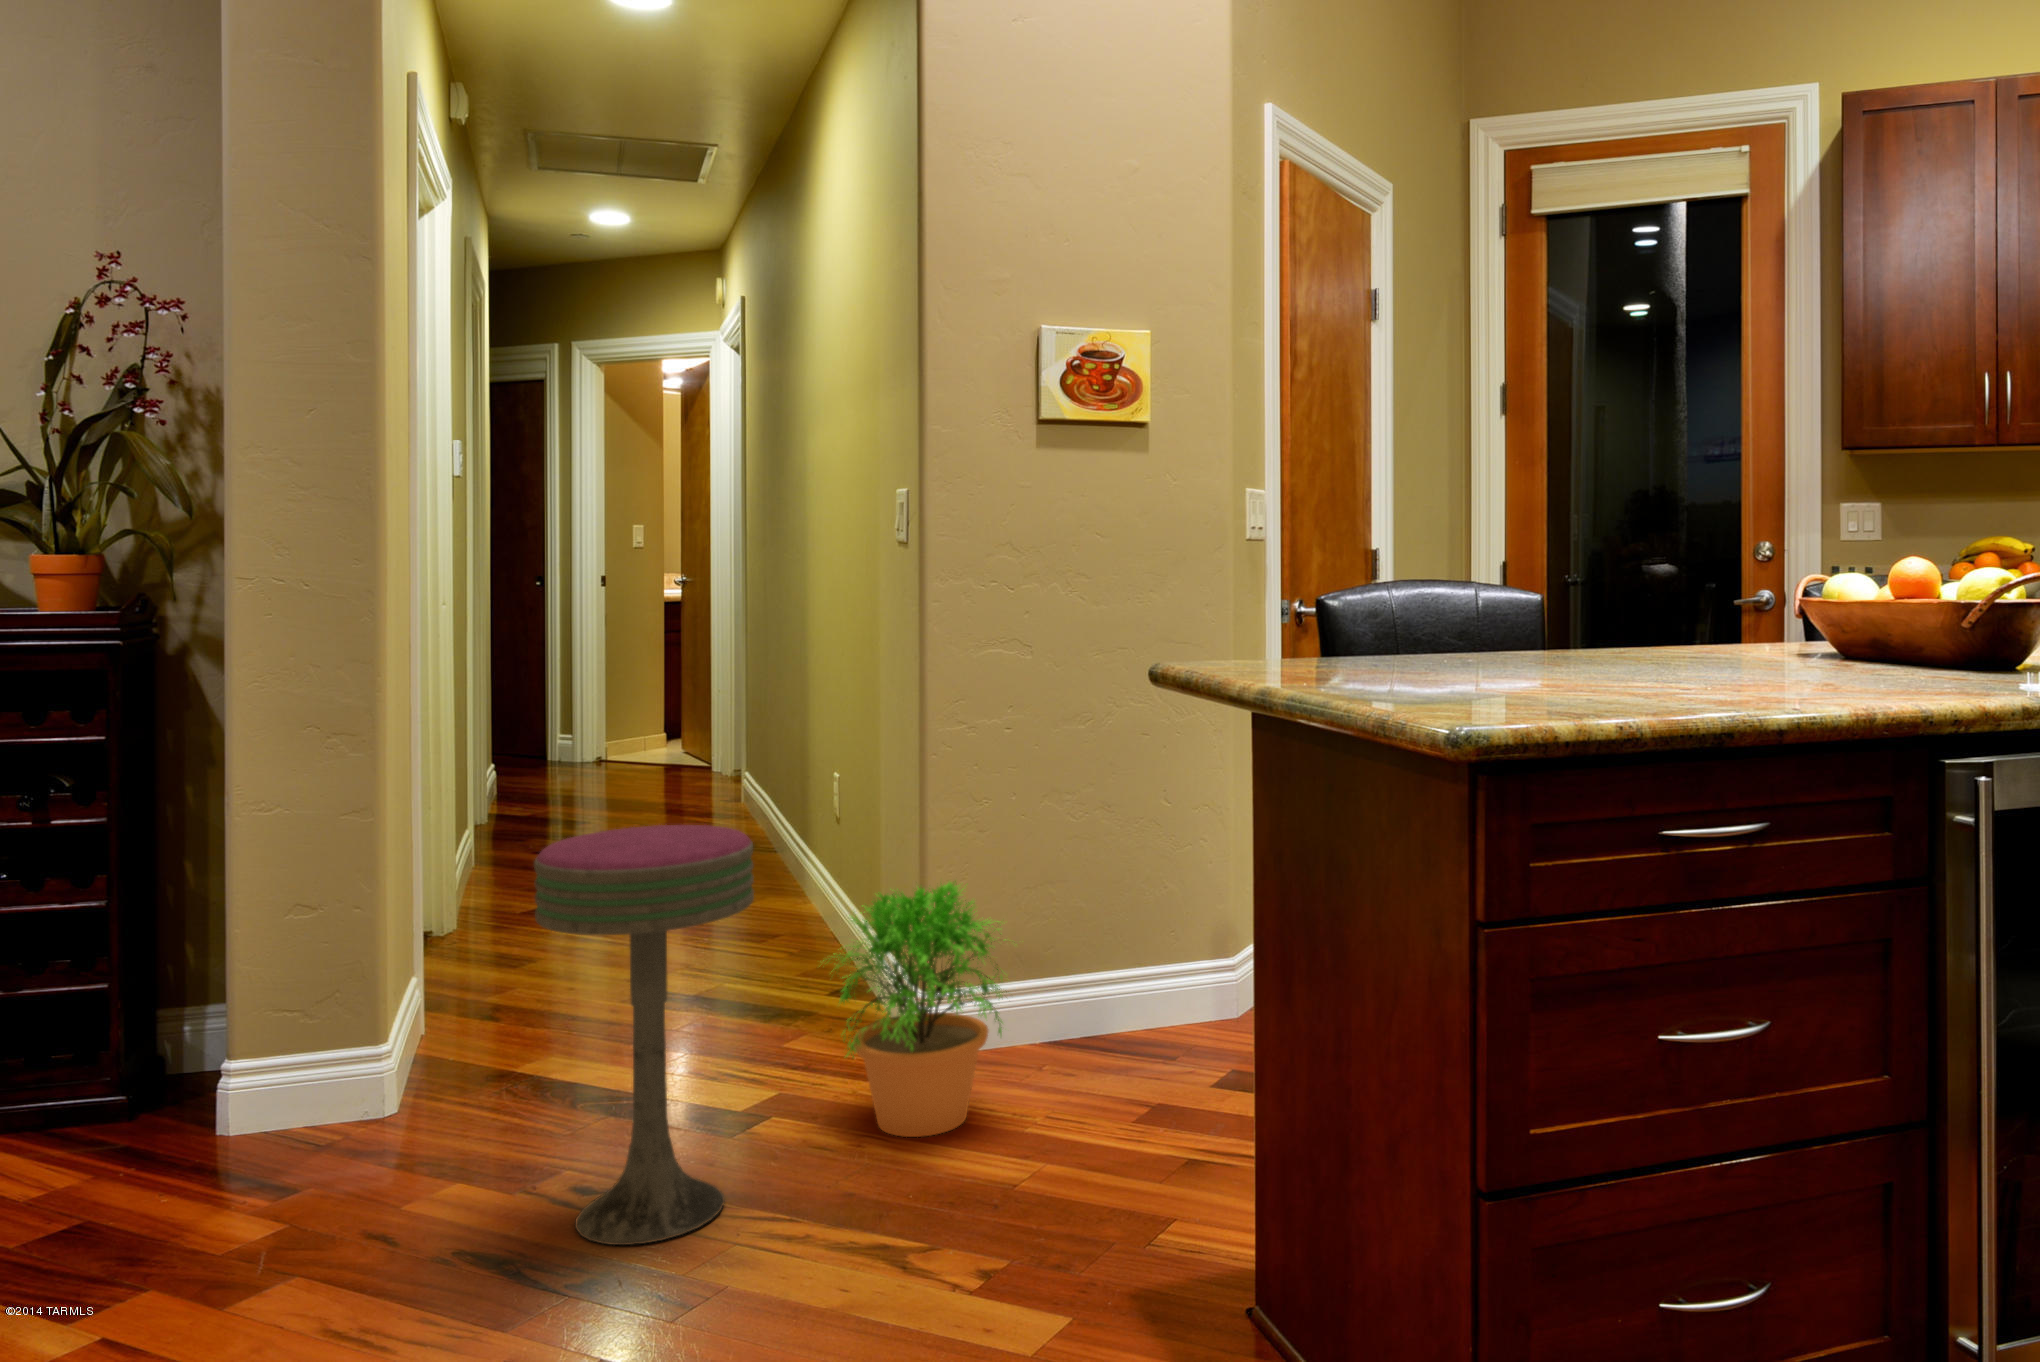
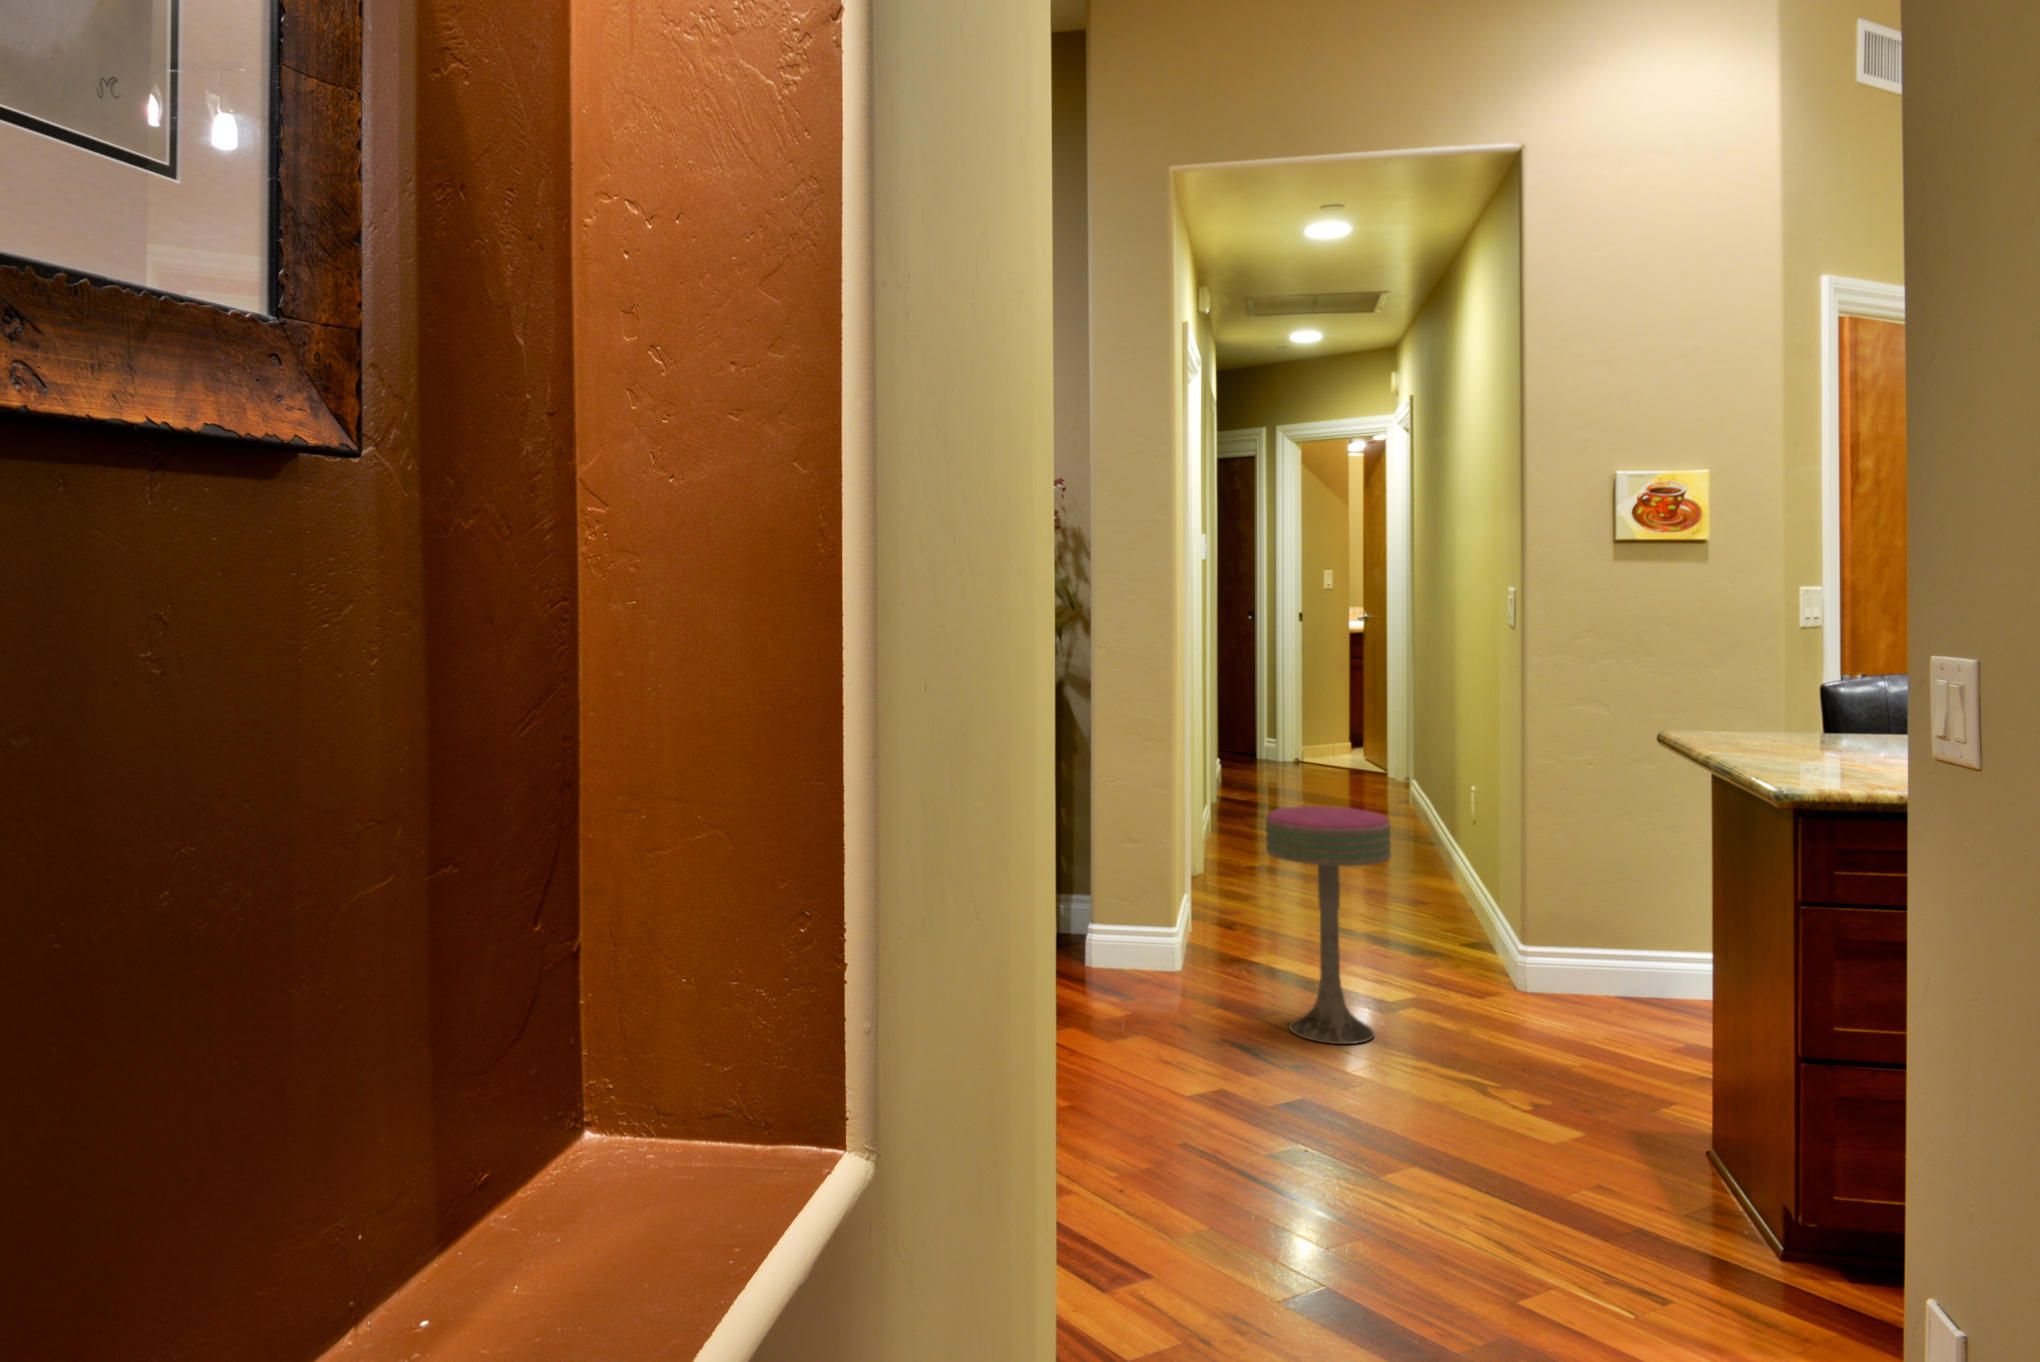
potted plant: present [823,881,1005,1137] -> none [1436,863,1589,1034]

